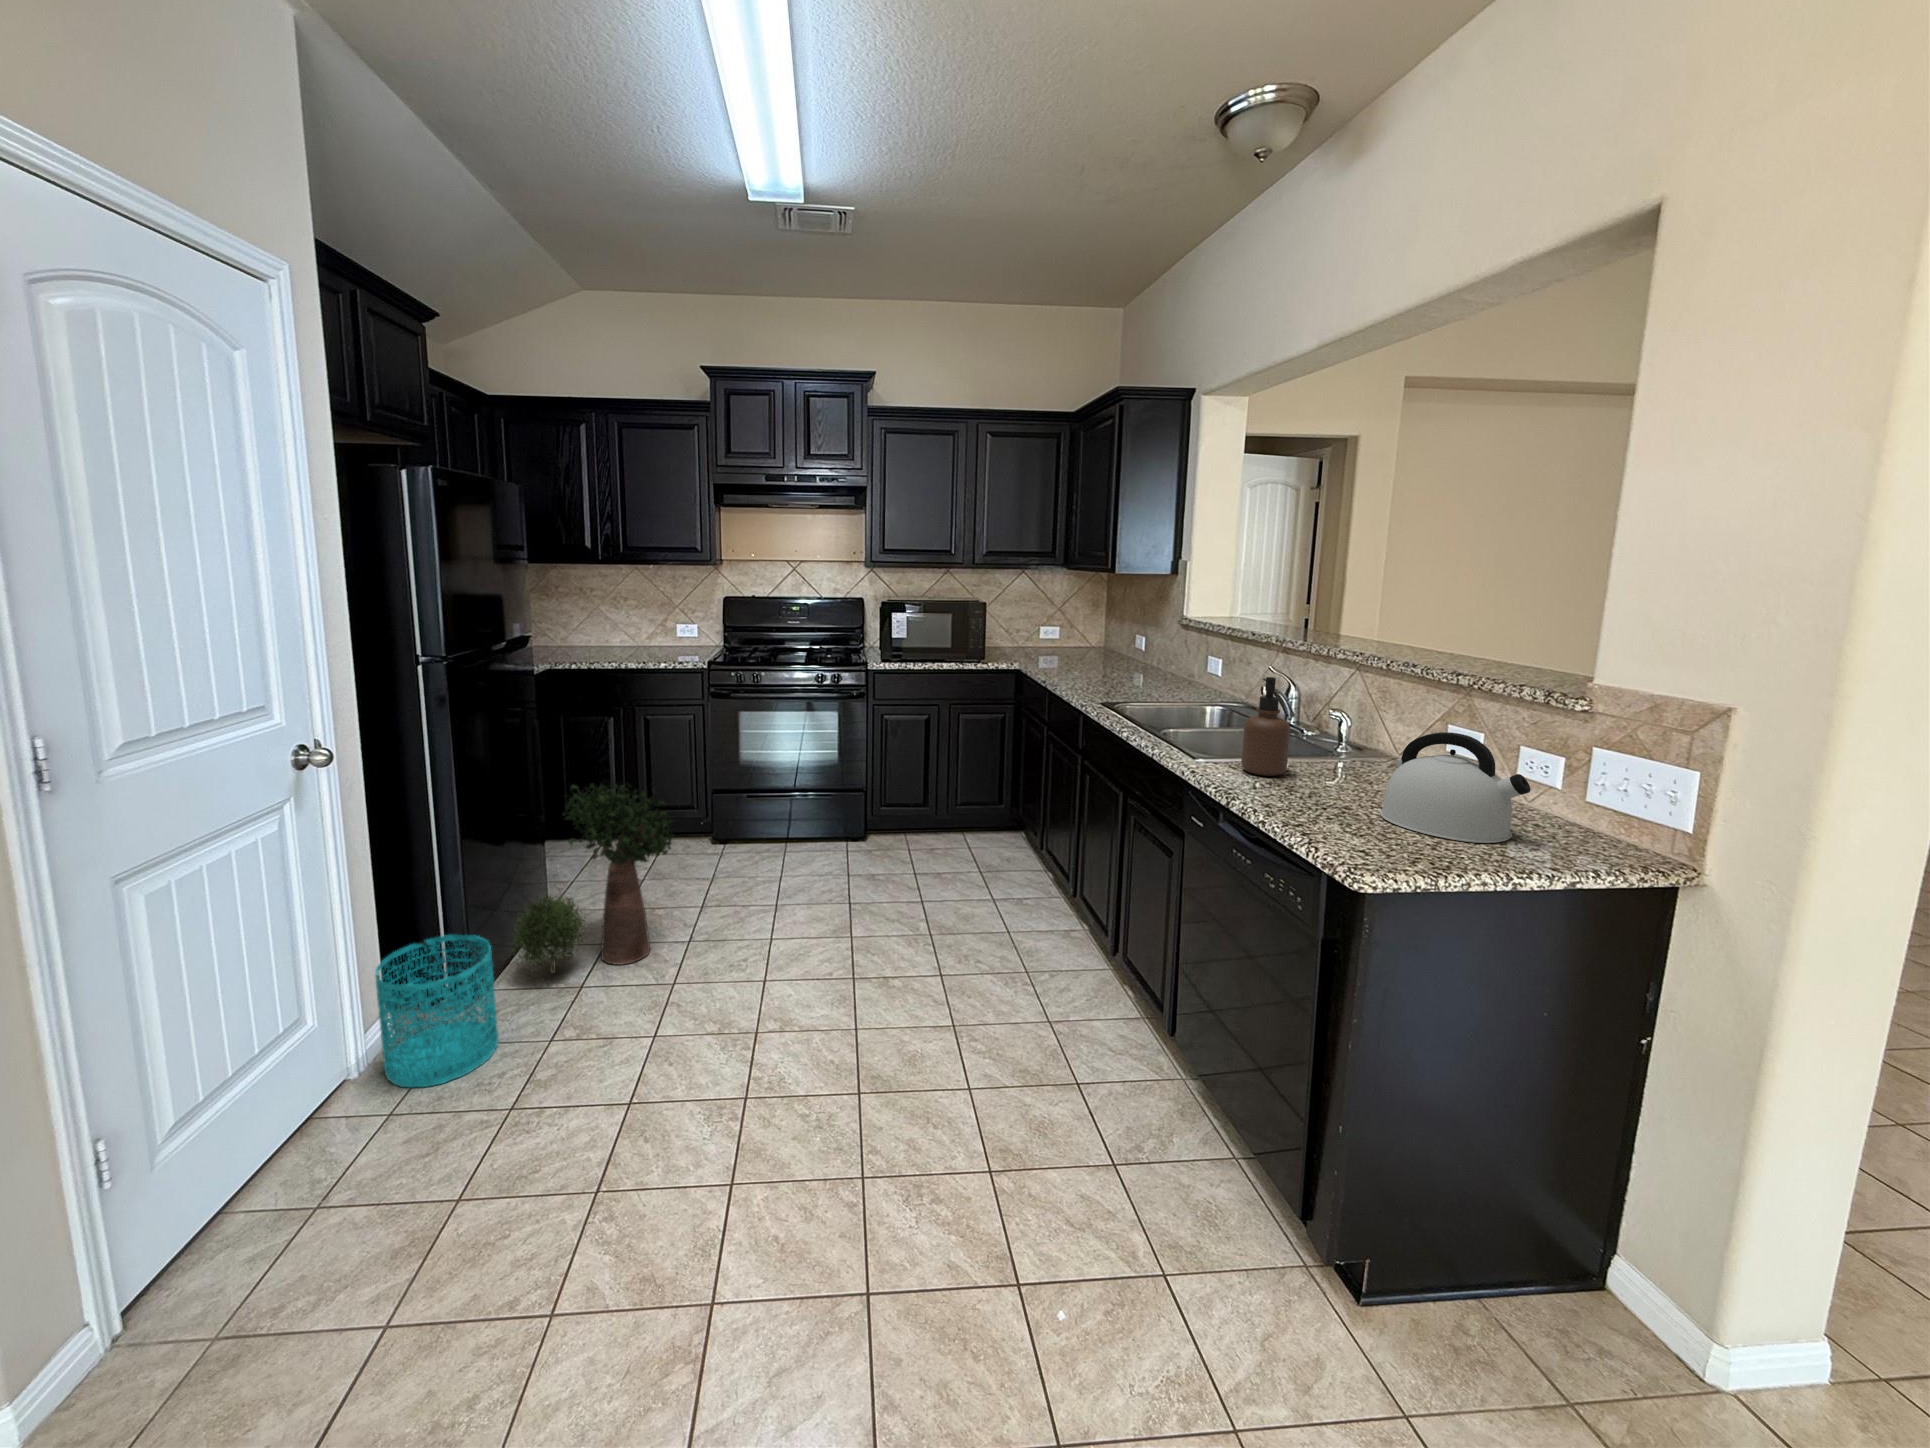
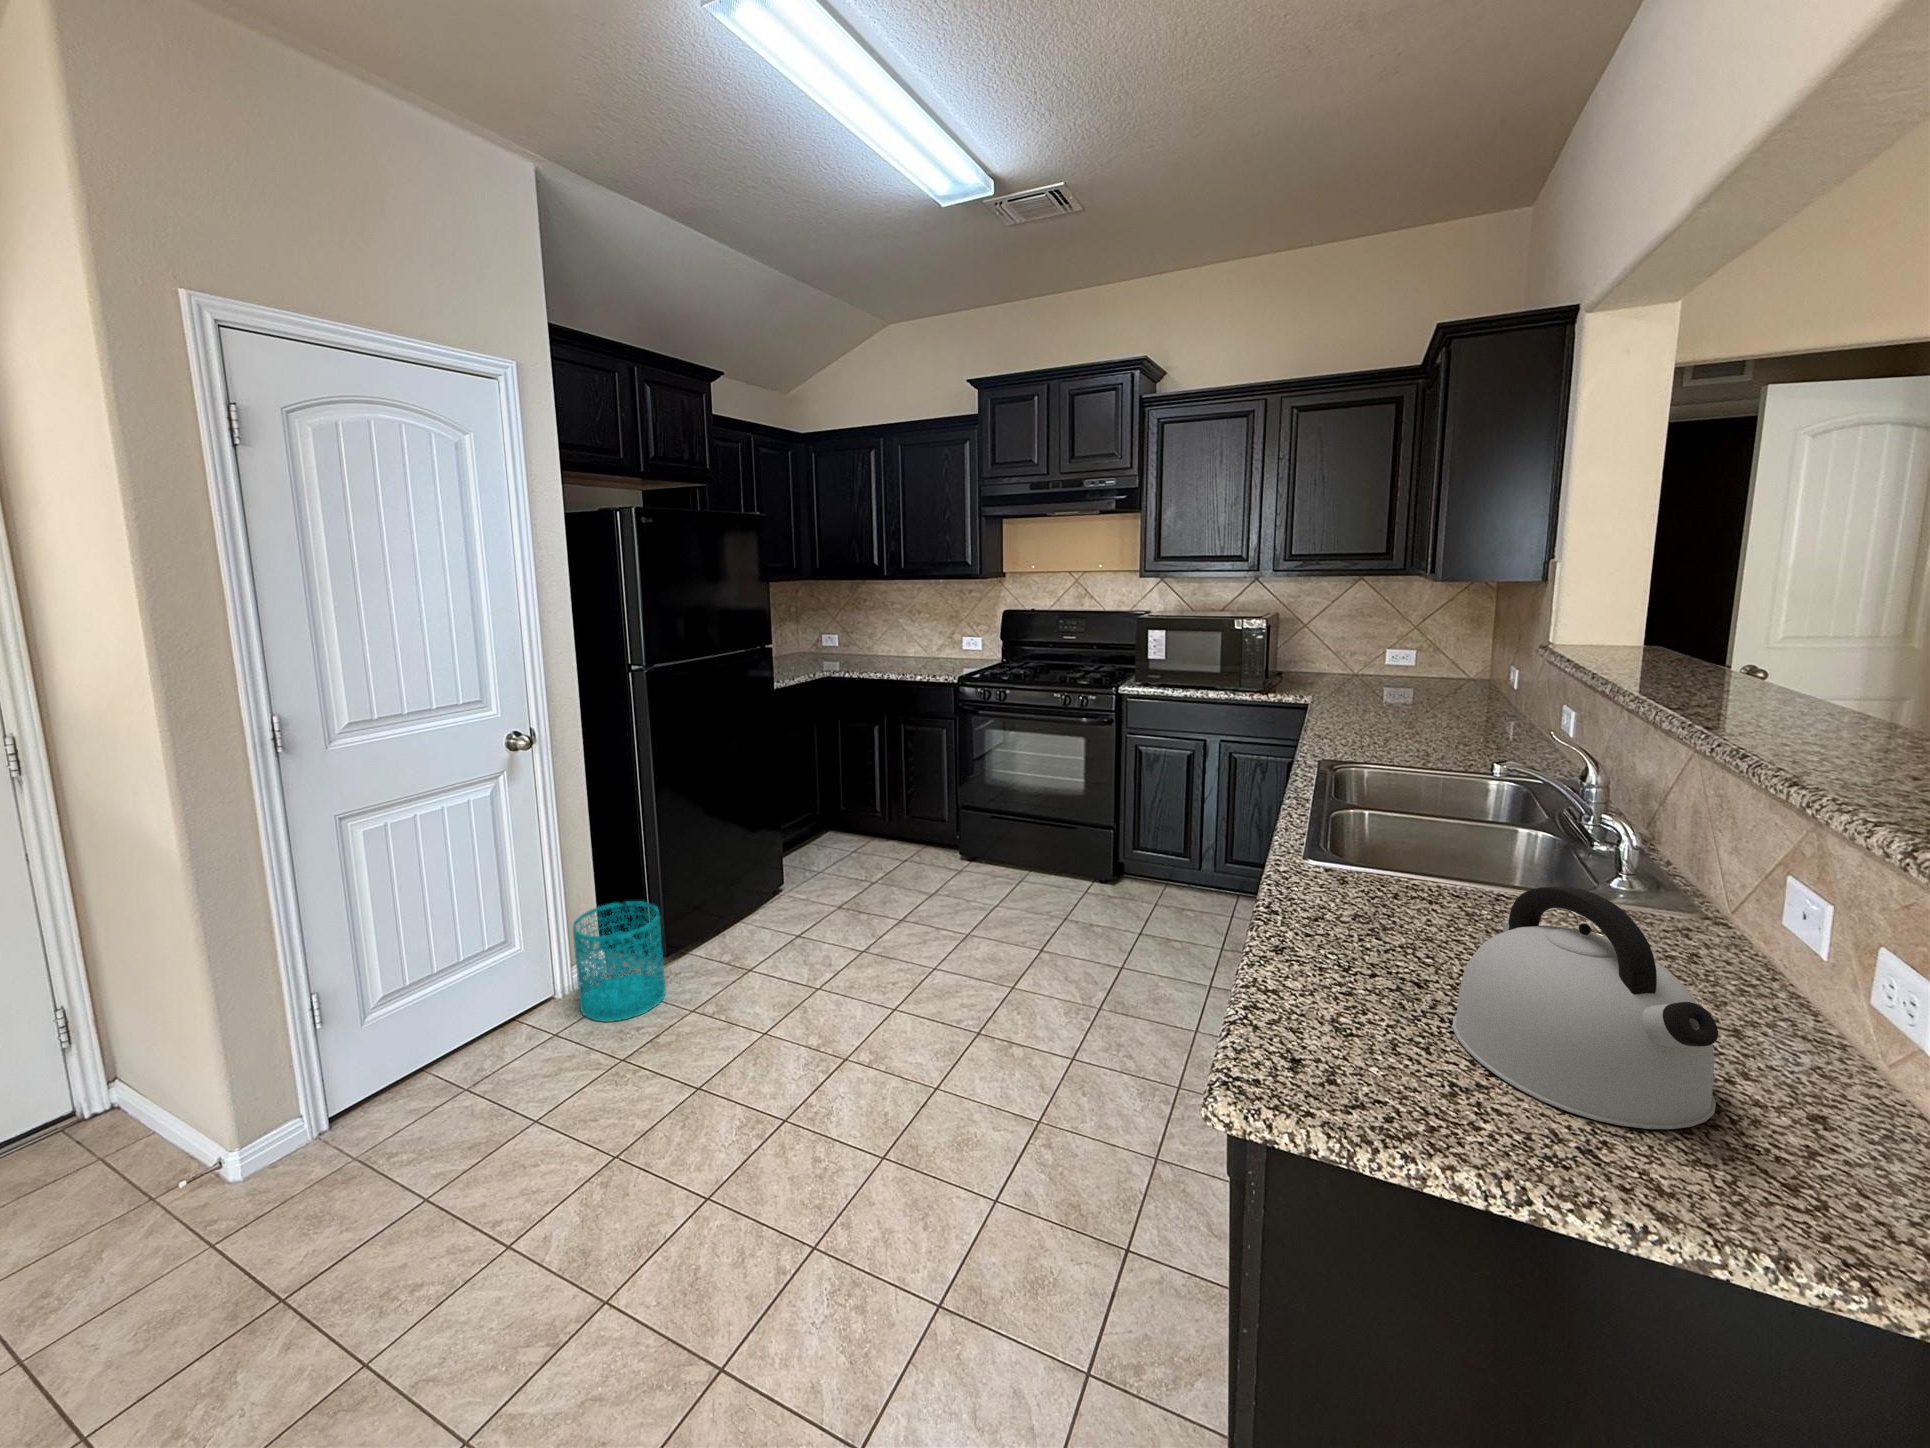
soap dispenser: present [1241,677,1290,776] -> none [1353,750,1432,907]
potted plant: present [513,784,674,973] -> none [705,788,850,962]

